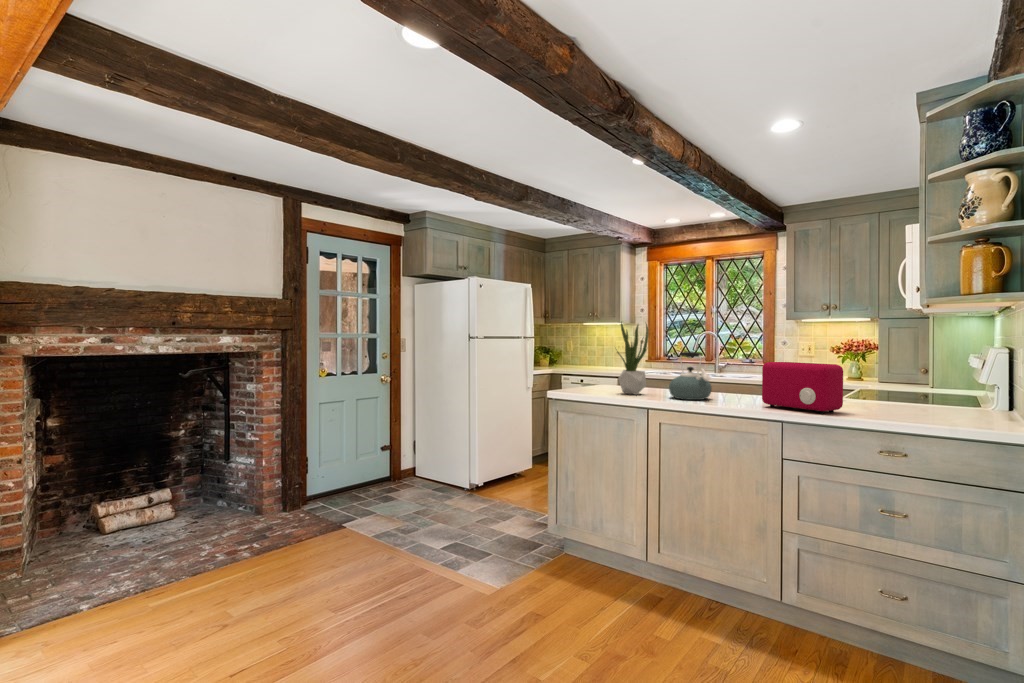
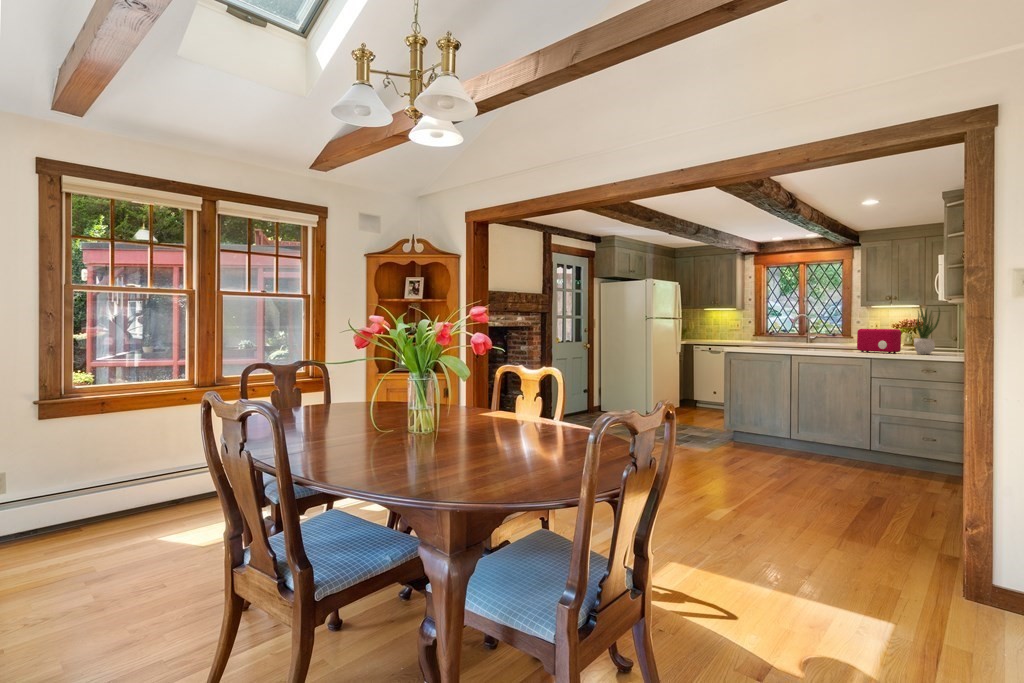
potted plant: present [617,322,648,395] -> present [914,307,940,354]
kettle: present [669,351,712,400] -> none [801,324,827,350]

